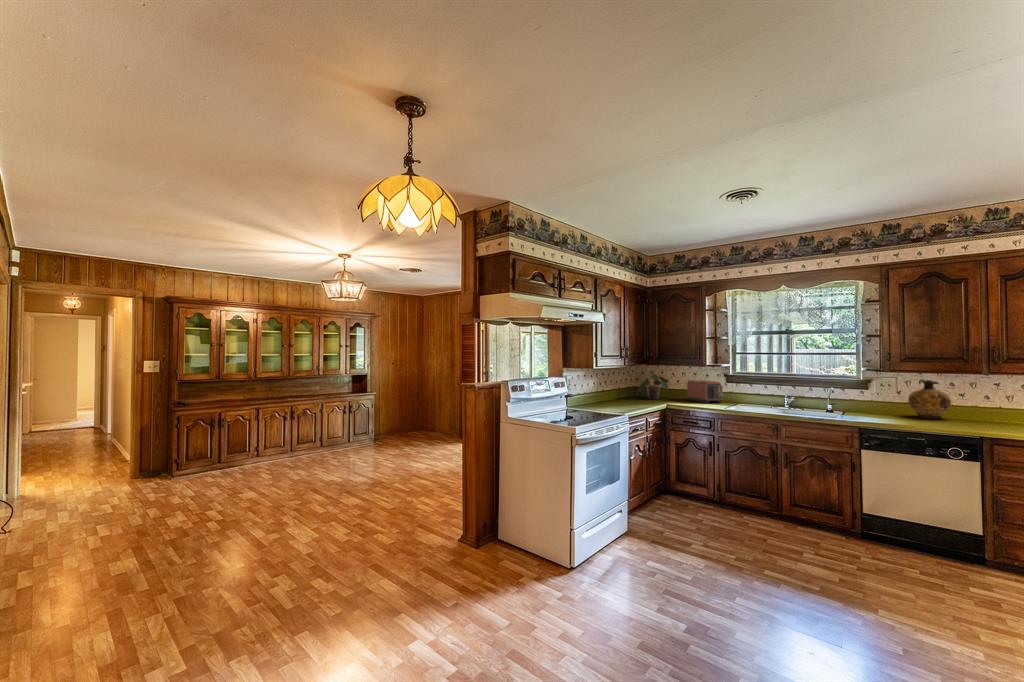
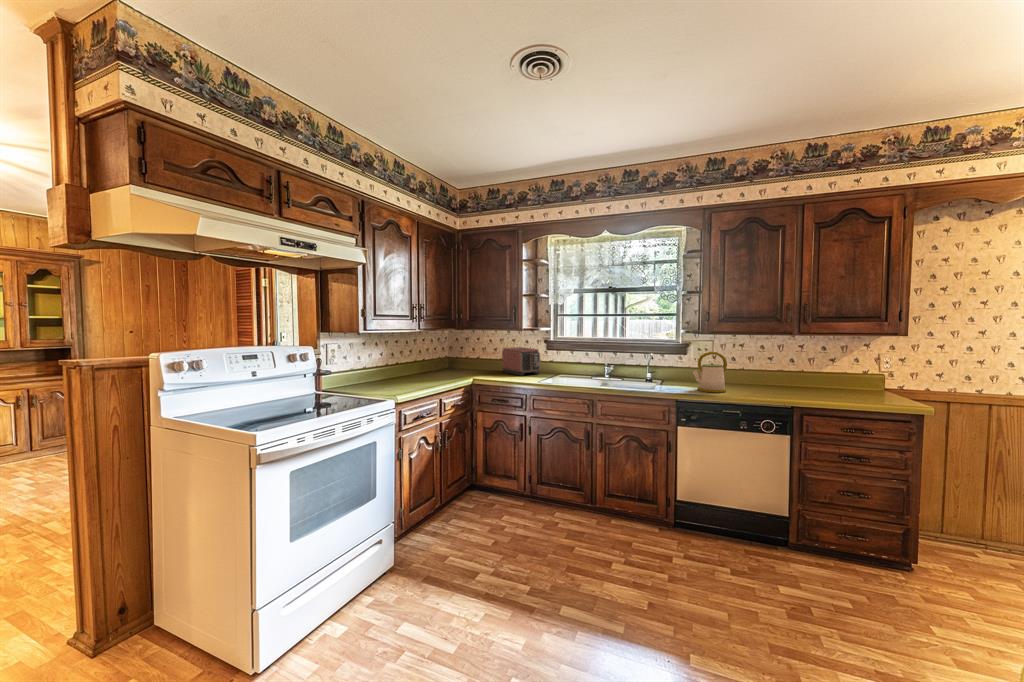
potted plant: present [636,374,668,399] -> none [442,341,481,373]
ceramic jug: present [908,379,951,418] -> none [724,341,763,384]
kettle: none [875,387,911,423] -> present [693,351,727,392]

